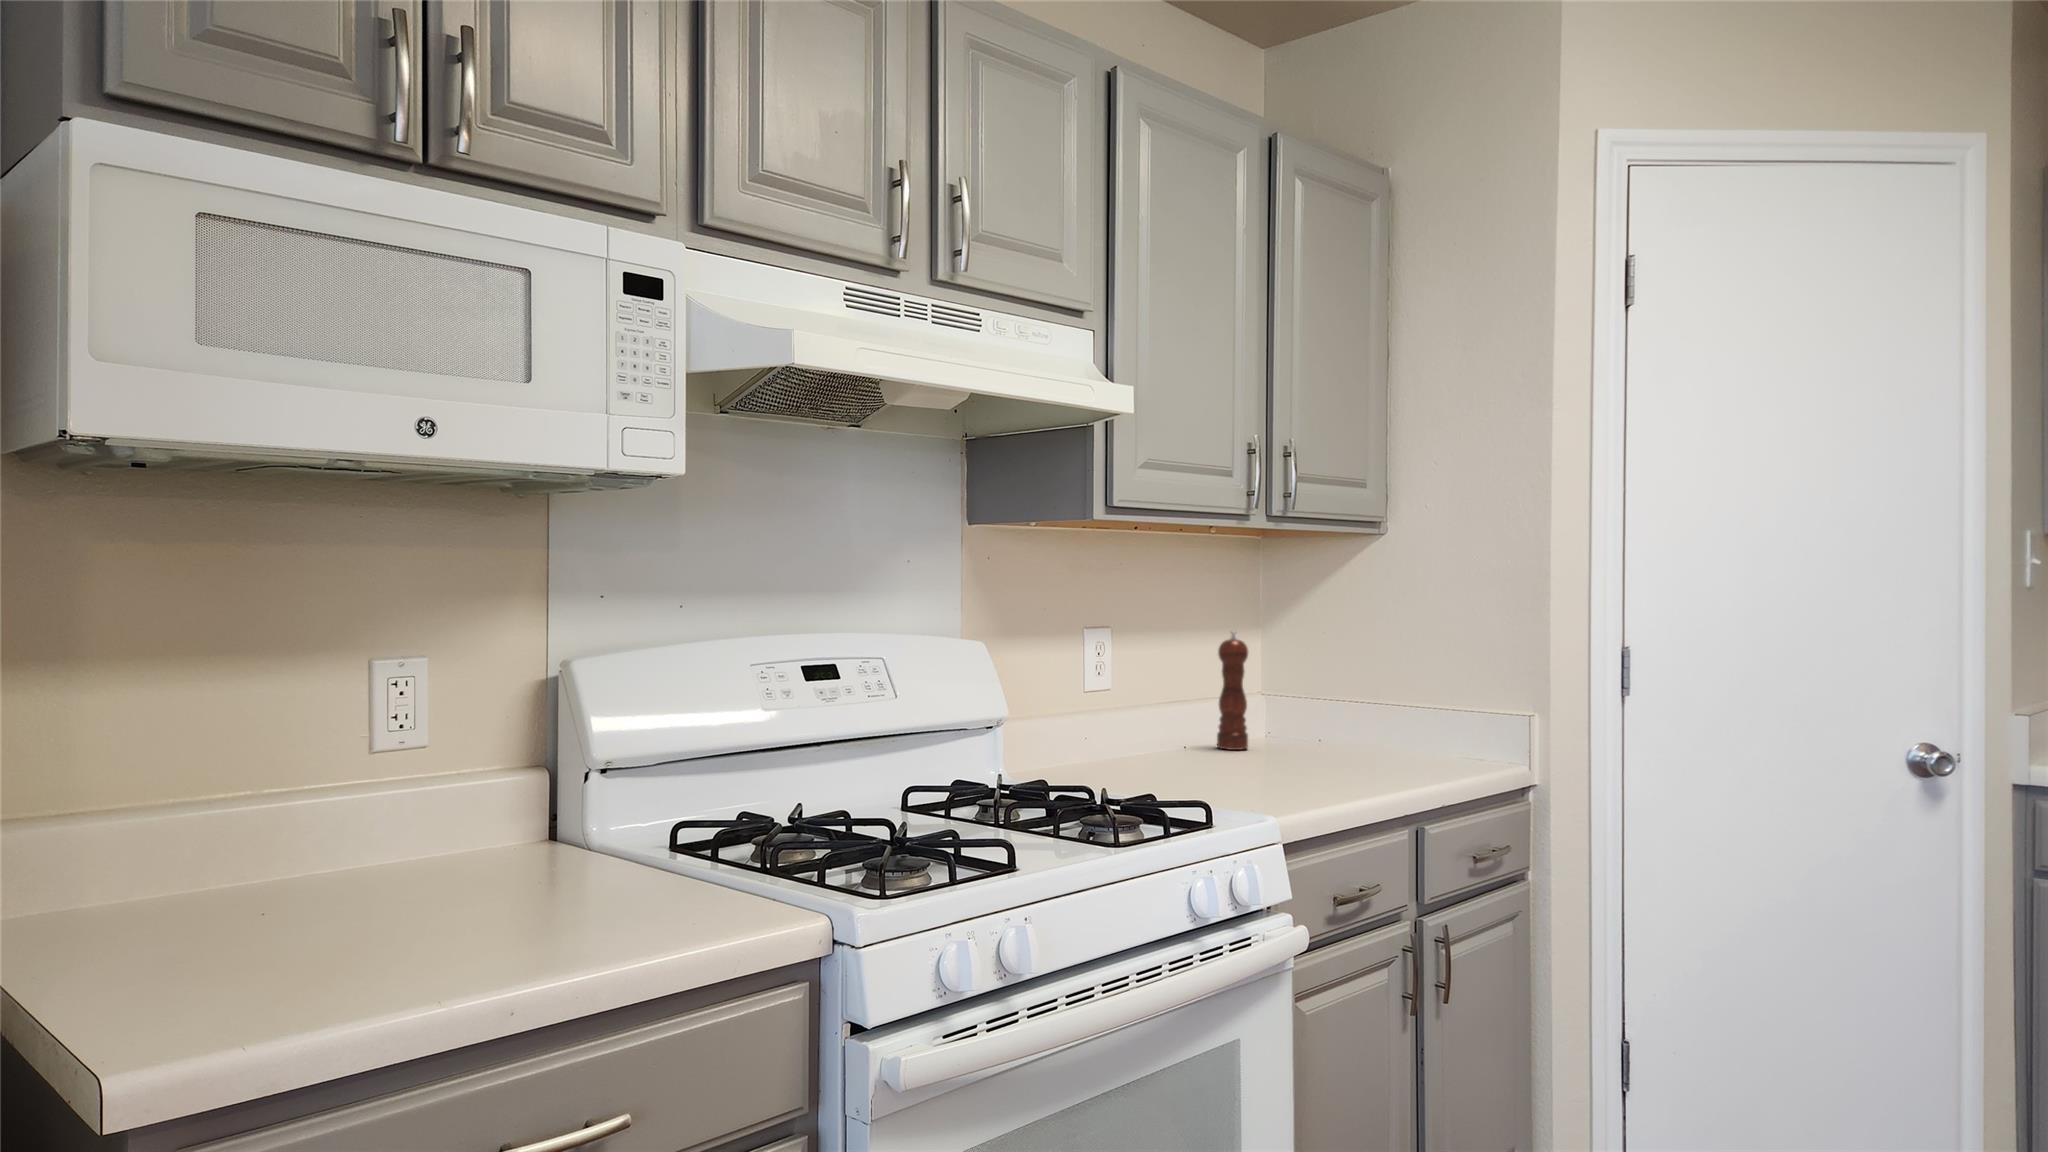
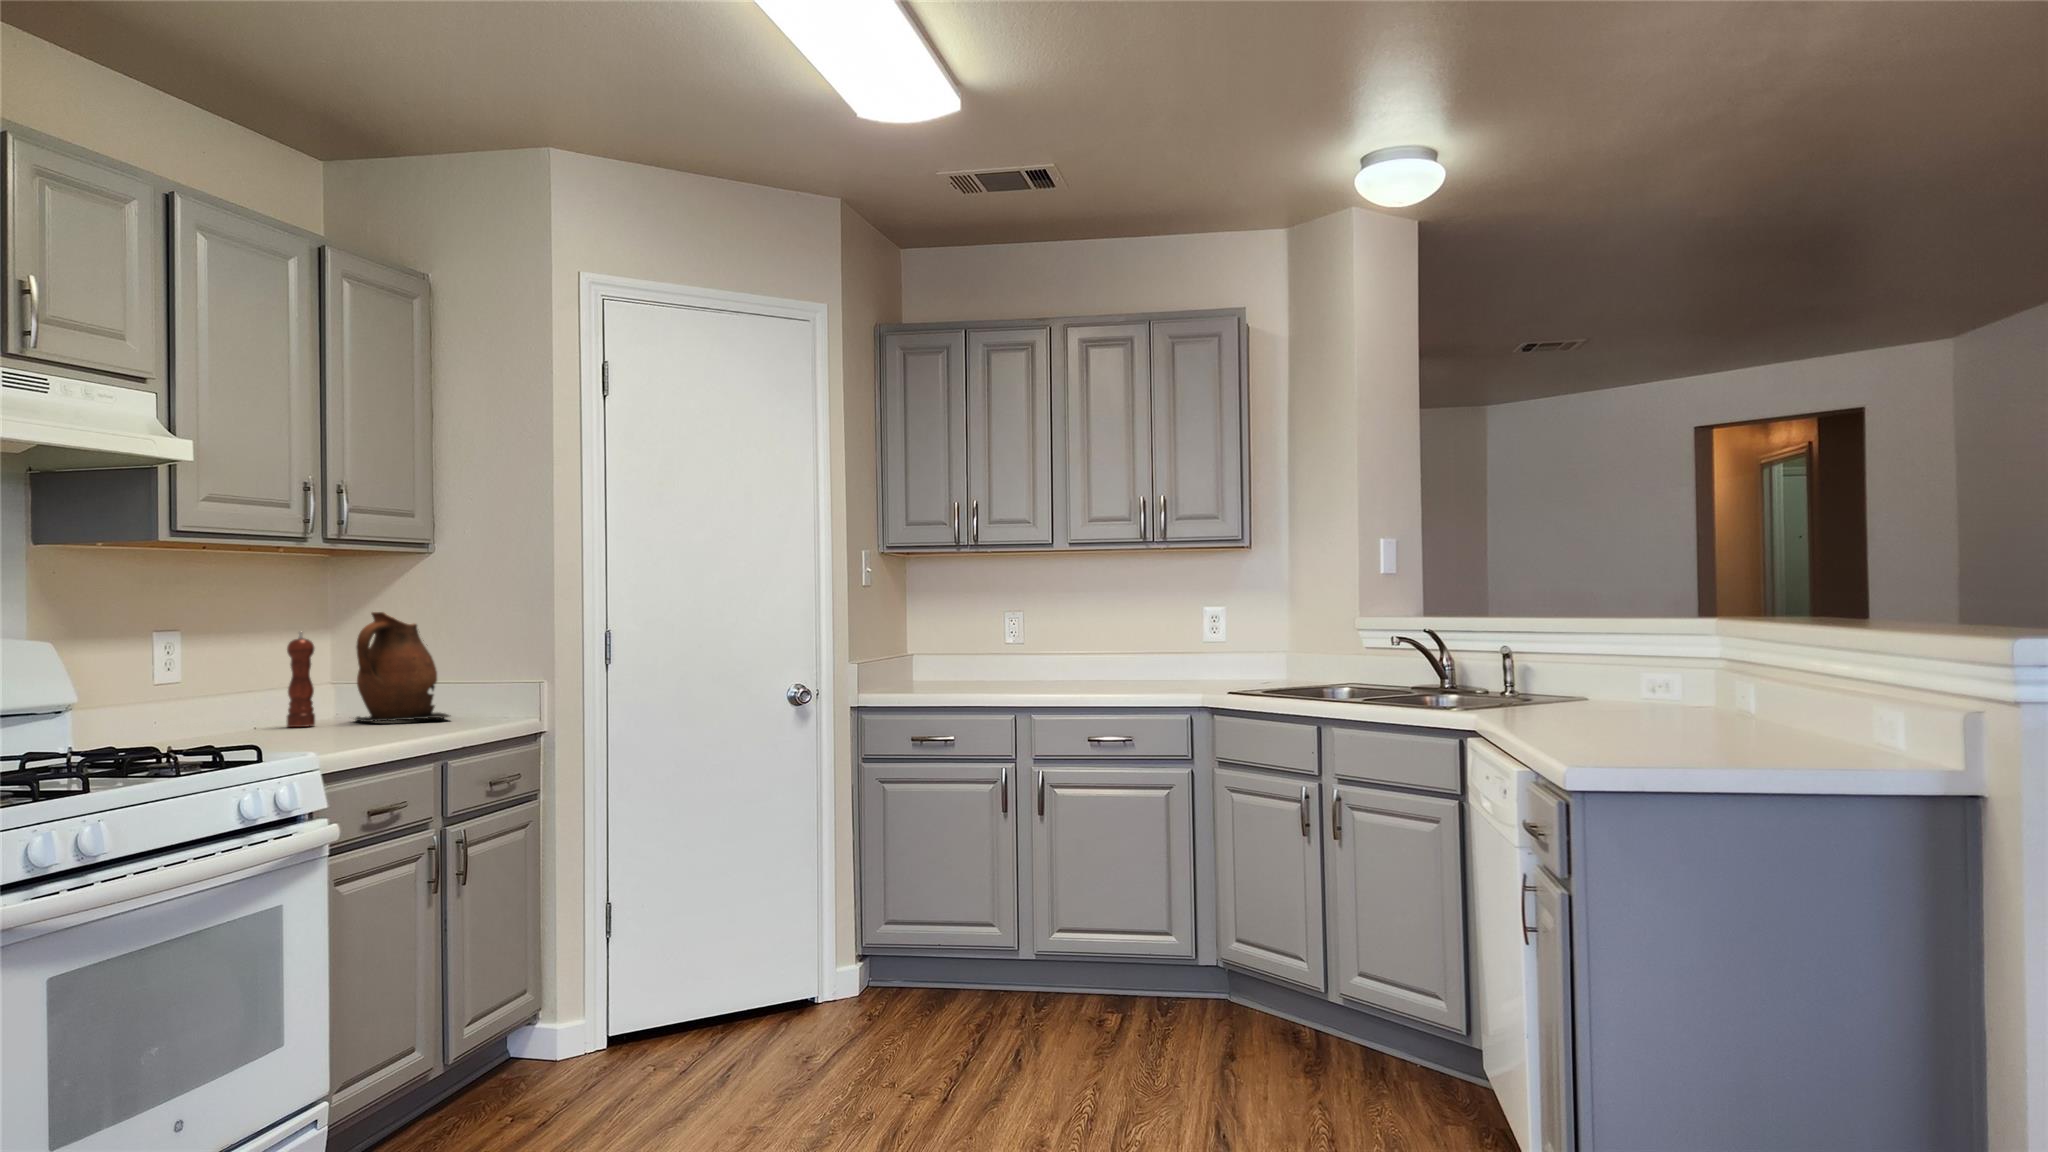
ceramic pitcher: none [1282,609,1408,754] -> present [355,612,451,722]

